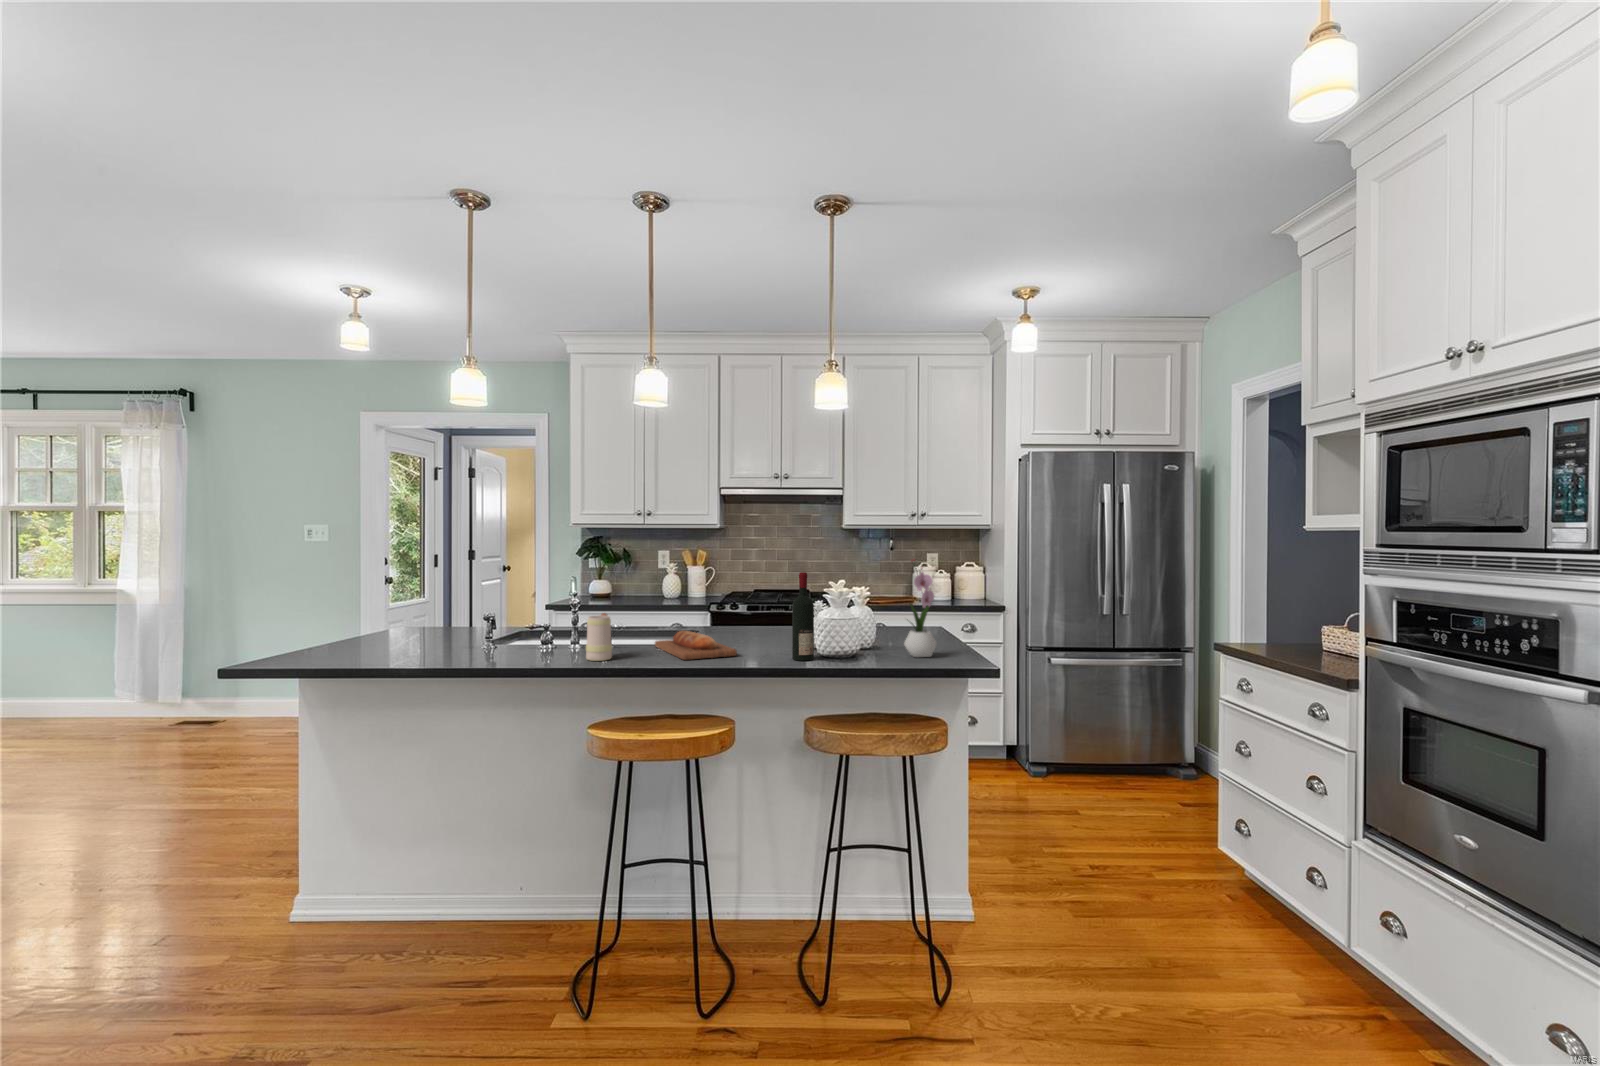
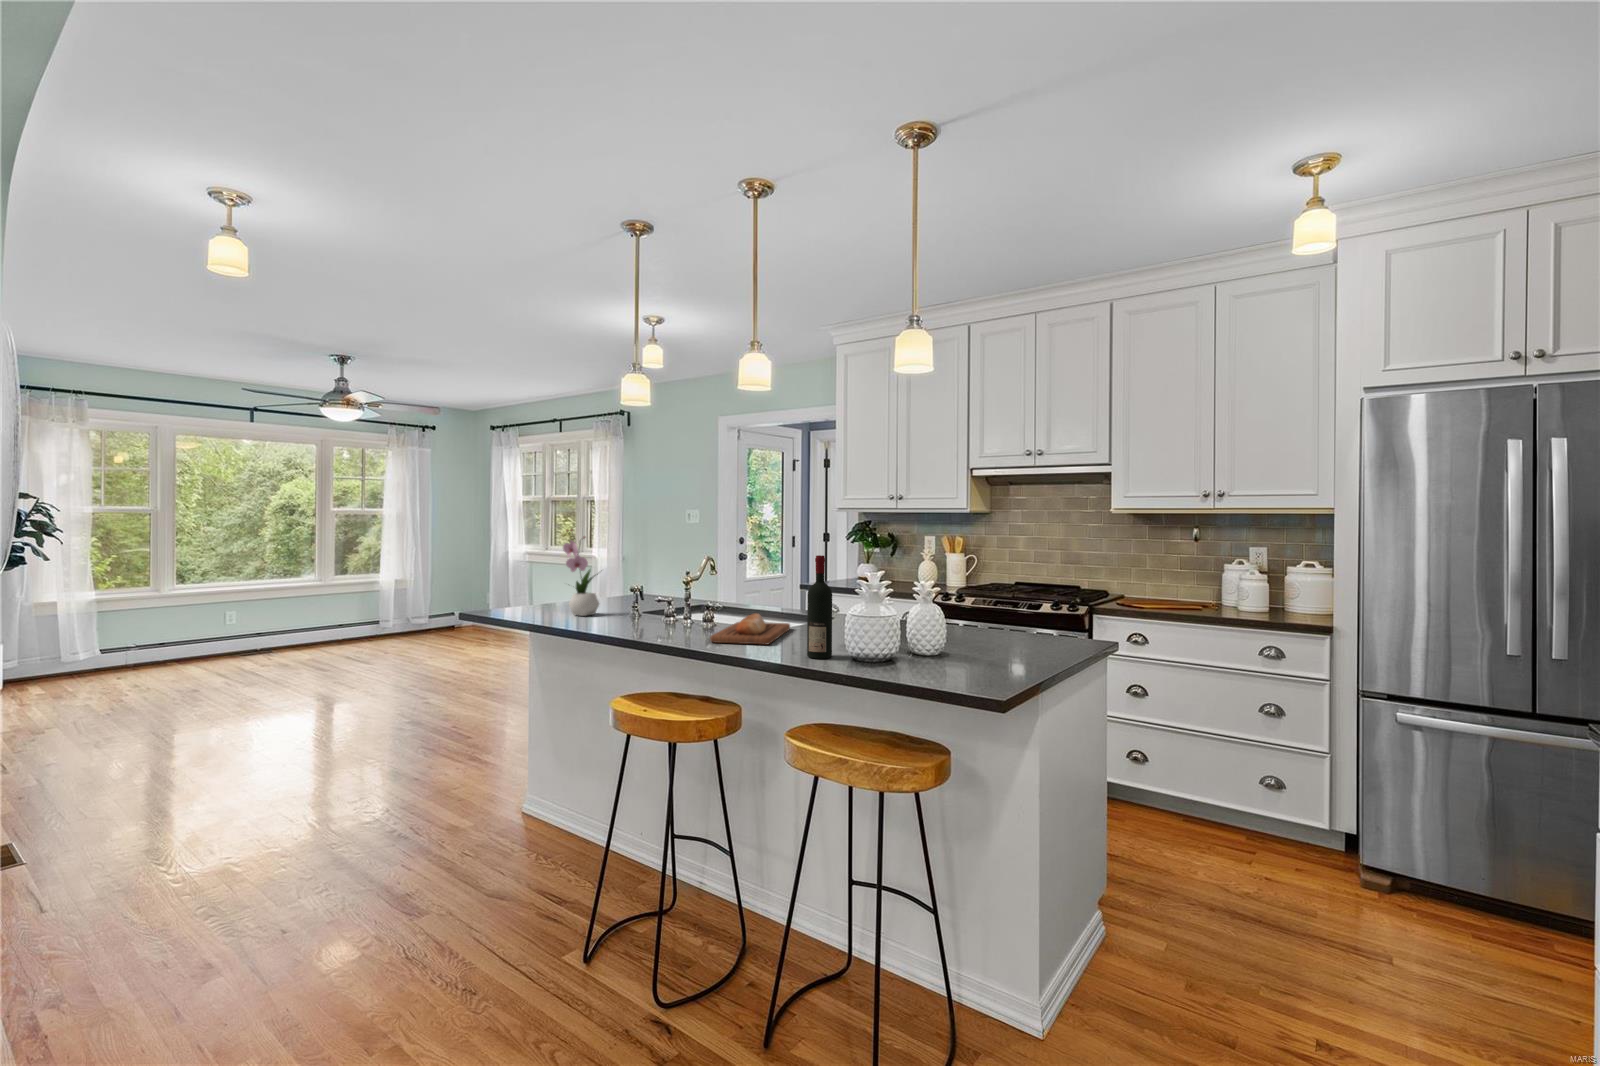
flower arrangement: present [904,560,937,657] -> present [563,529,599,616]
mug: present [586,613,612,661] -> none [640,589,672,634]

